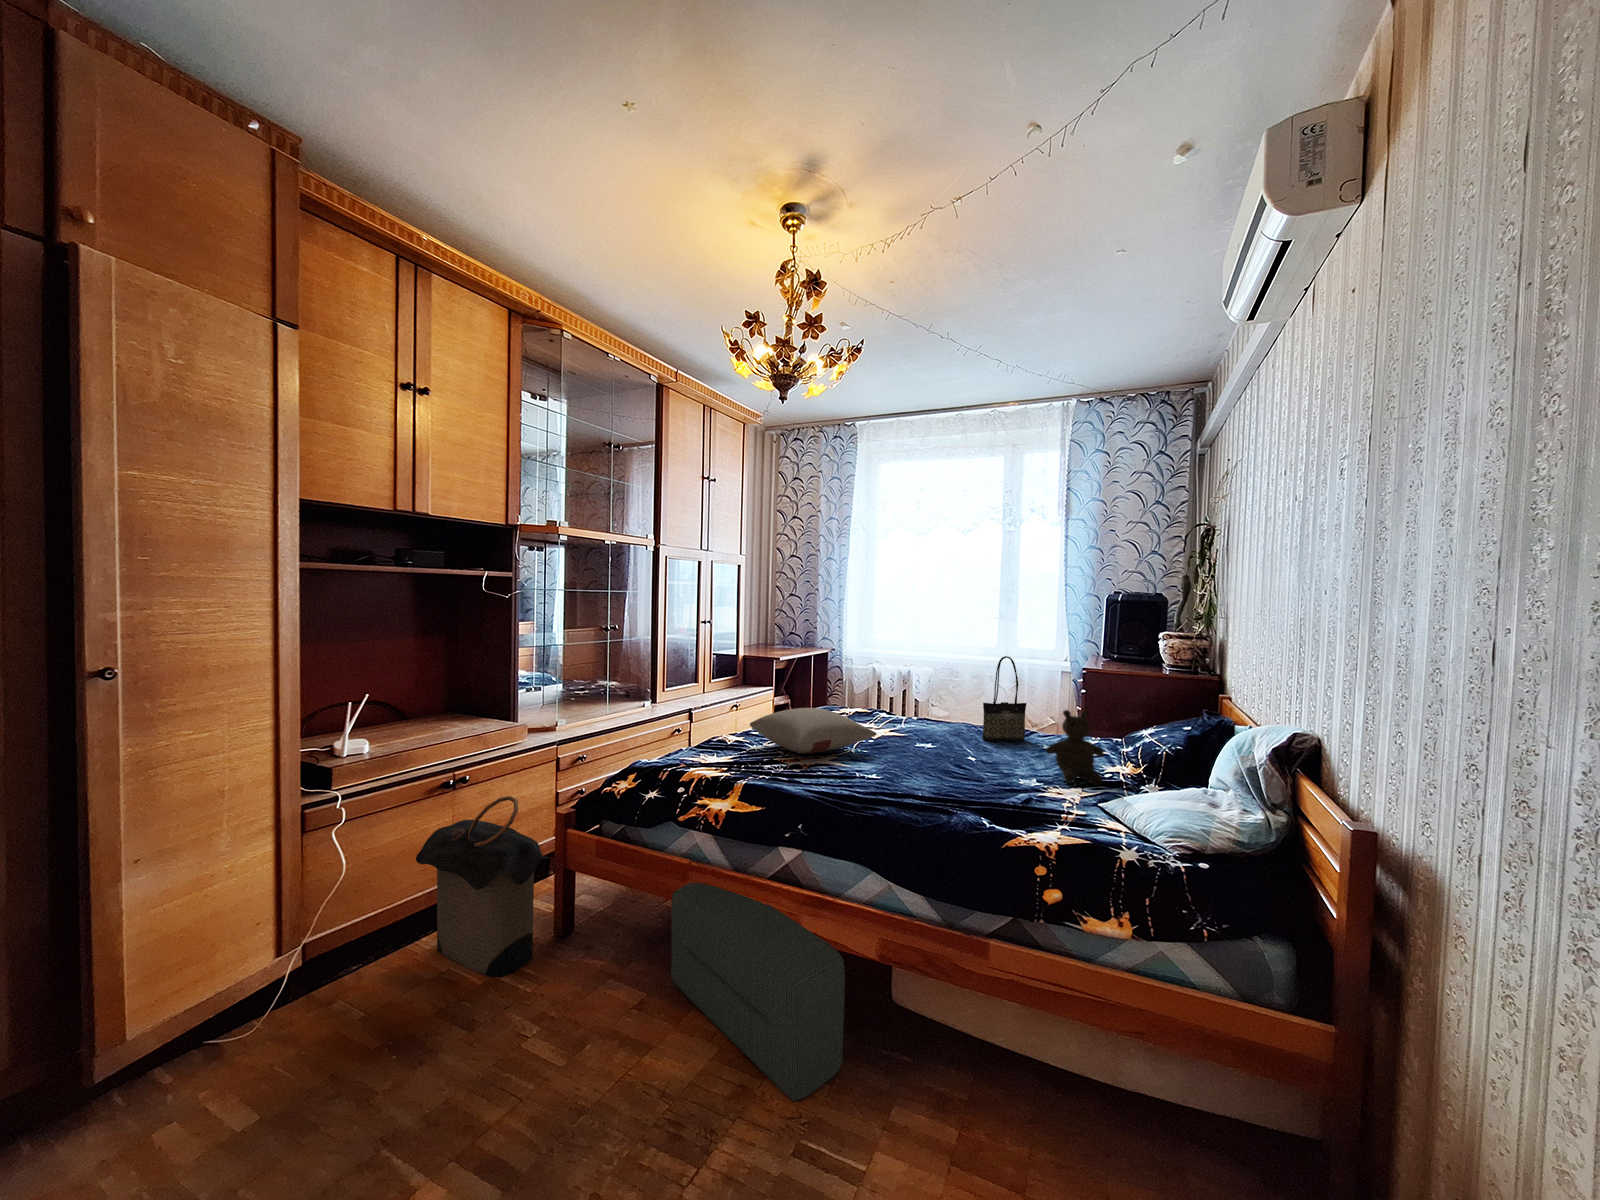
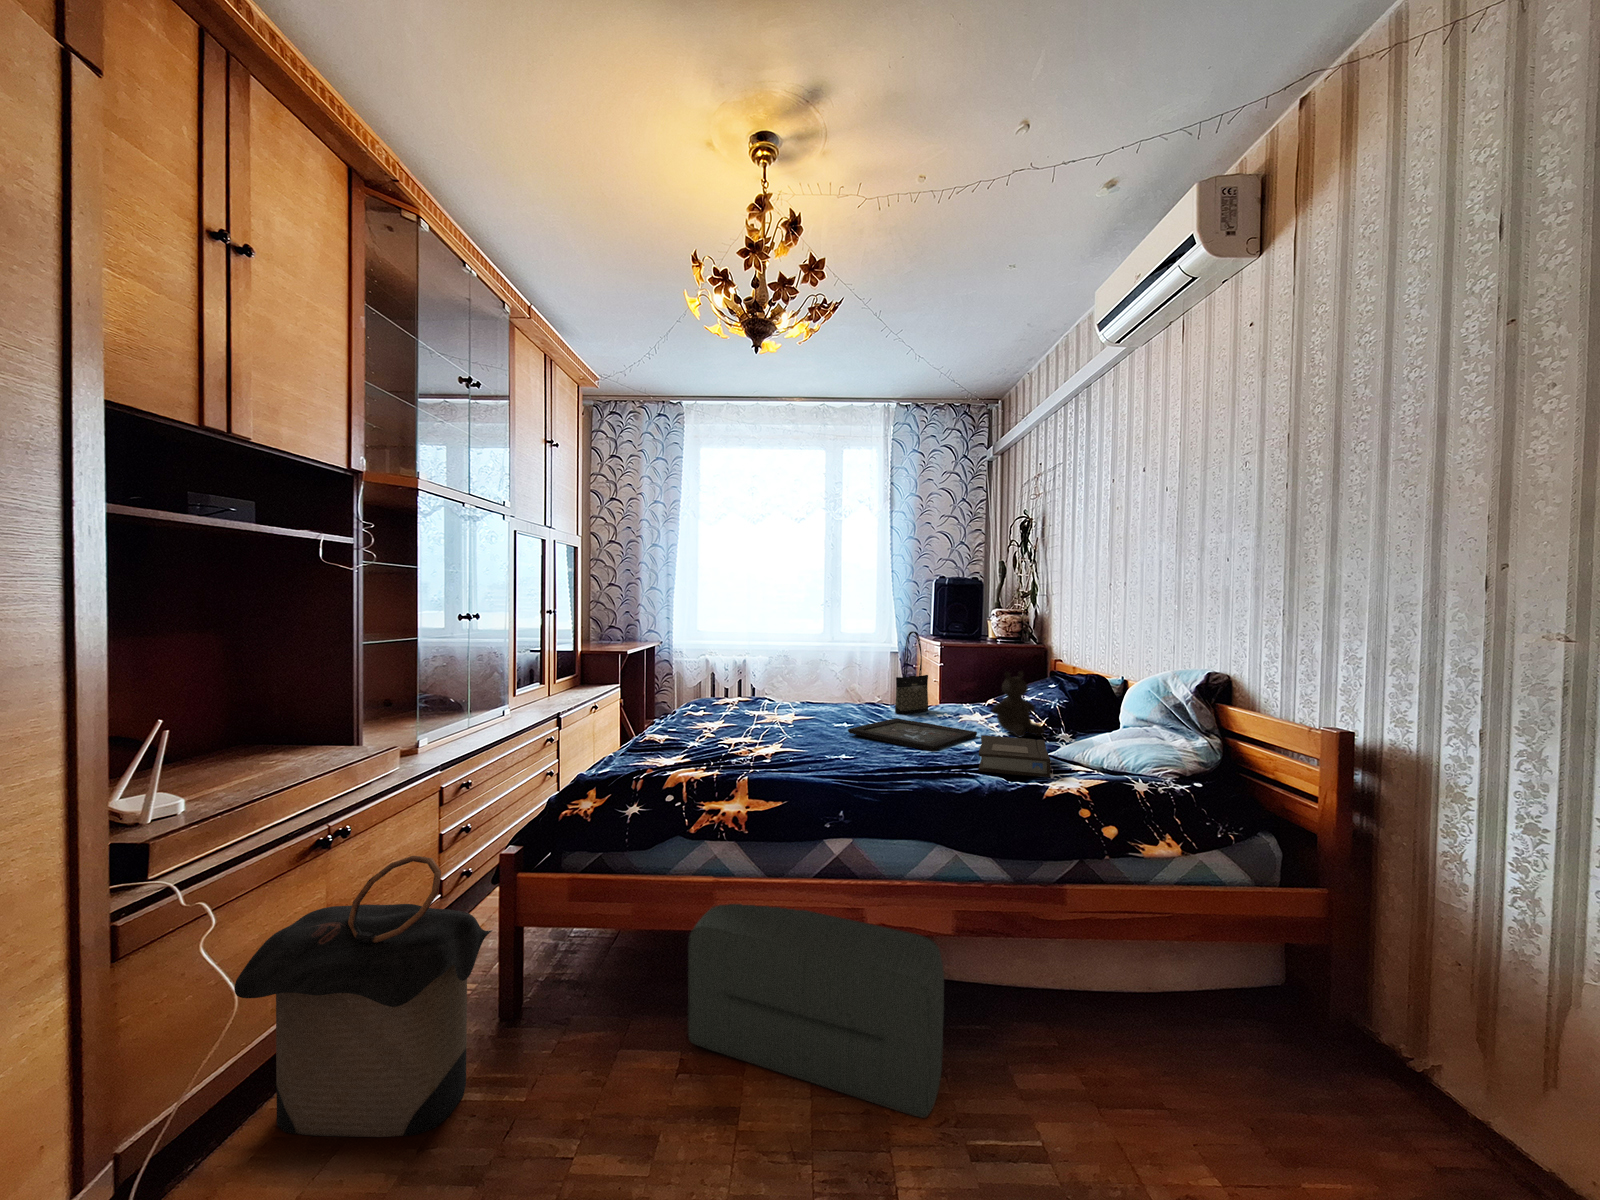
pillow: present [750,708,877,754] -> none [687,695,829,744]
tray: none [894,745,1024,783] -> present [848,718,977,751]
book: none [954,774,1054,829] -> present [979,735,1051,777]

